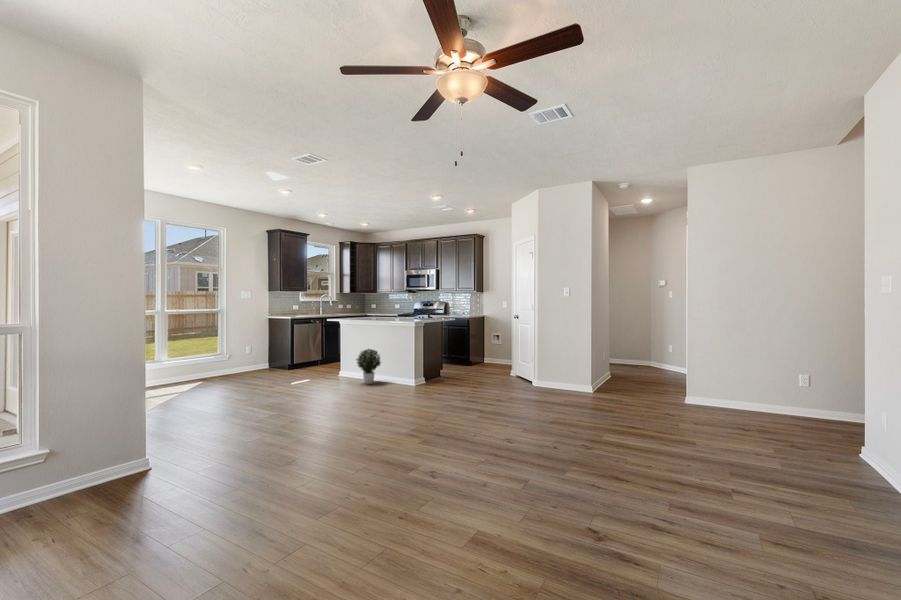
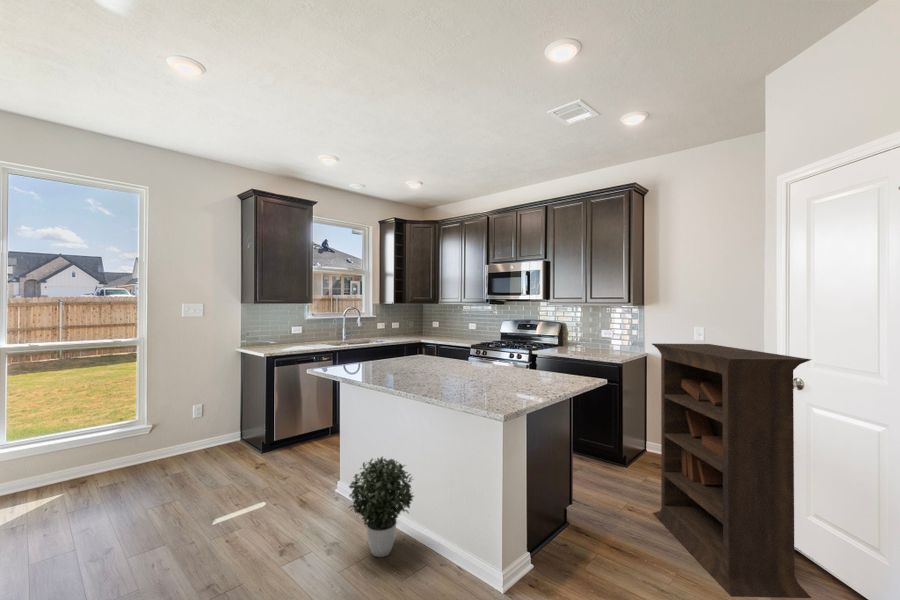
bookcase: none [474,306,513,383] -> present [652,343,811,598]

